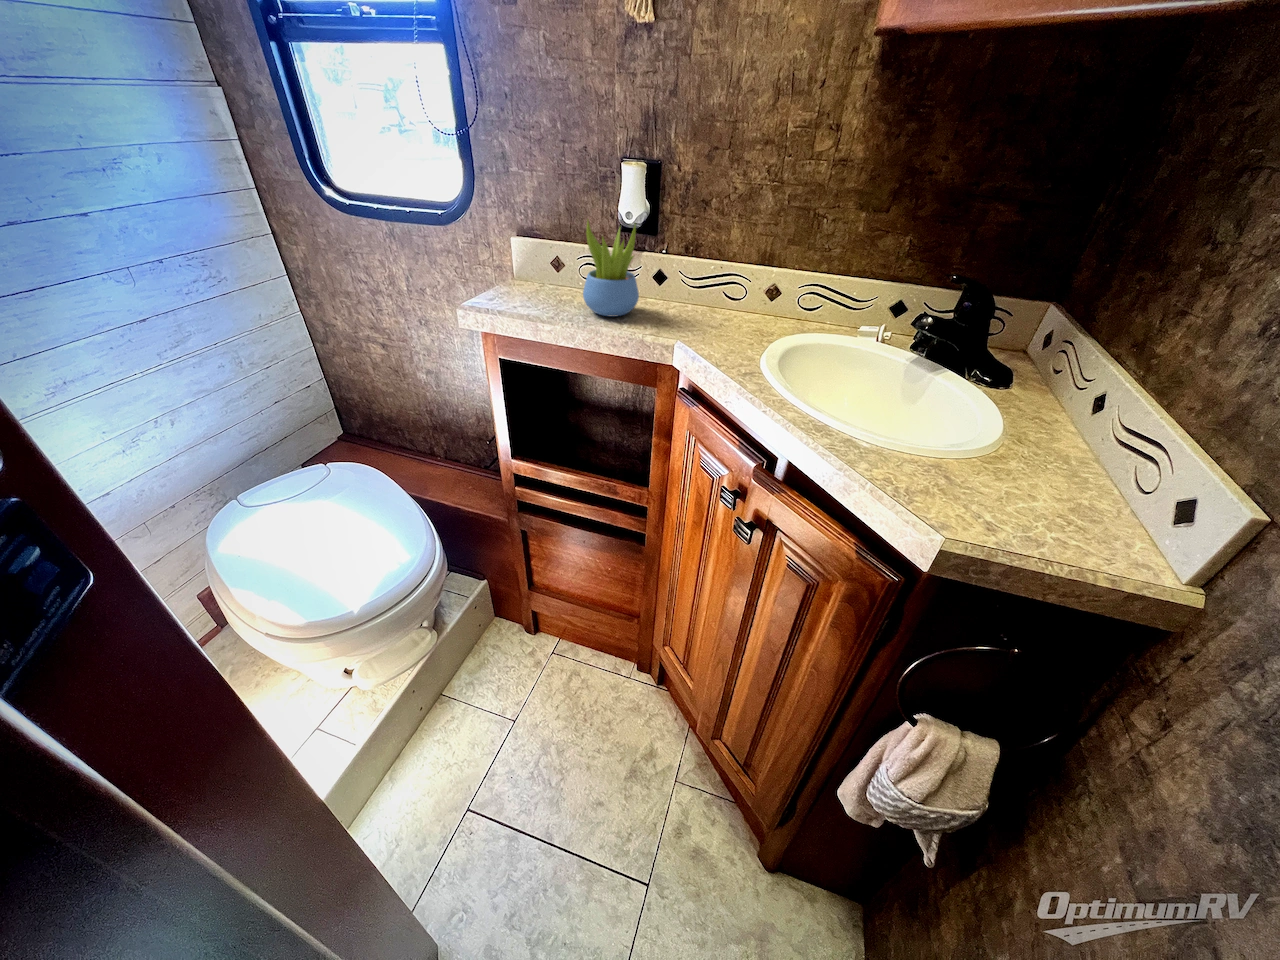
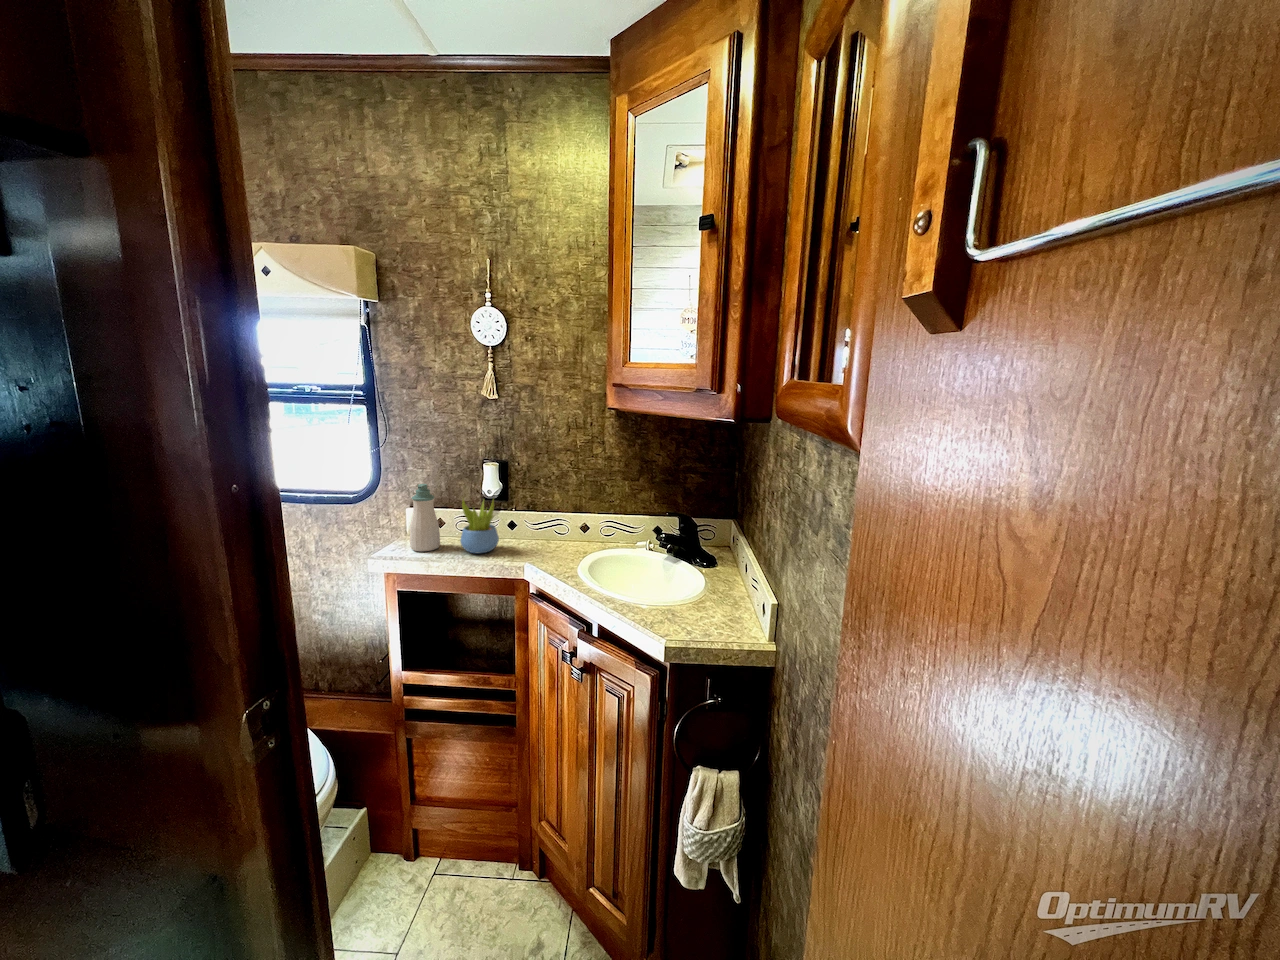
soap bottle: none [513,192,556,305] -> present [410,484,440,551]

